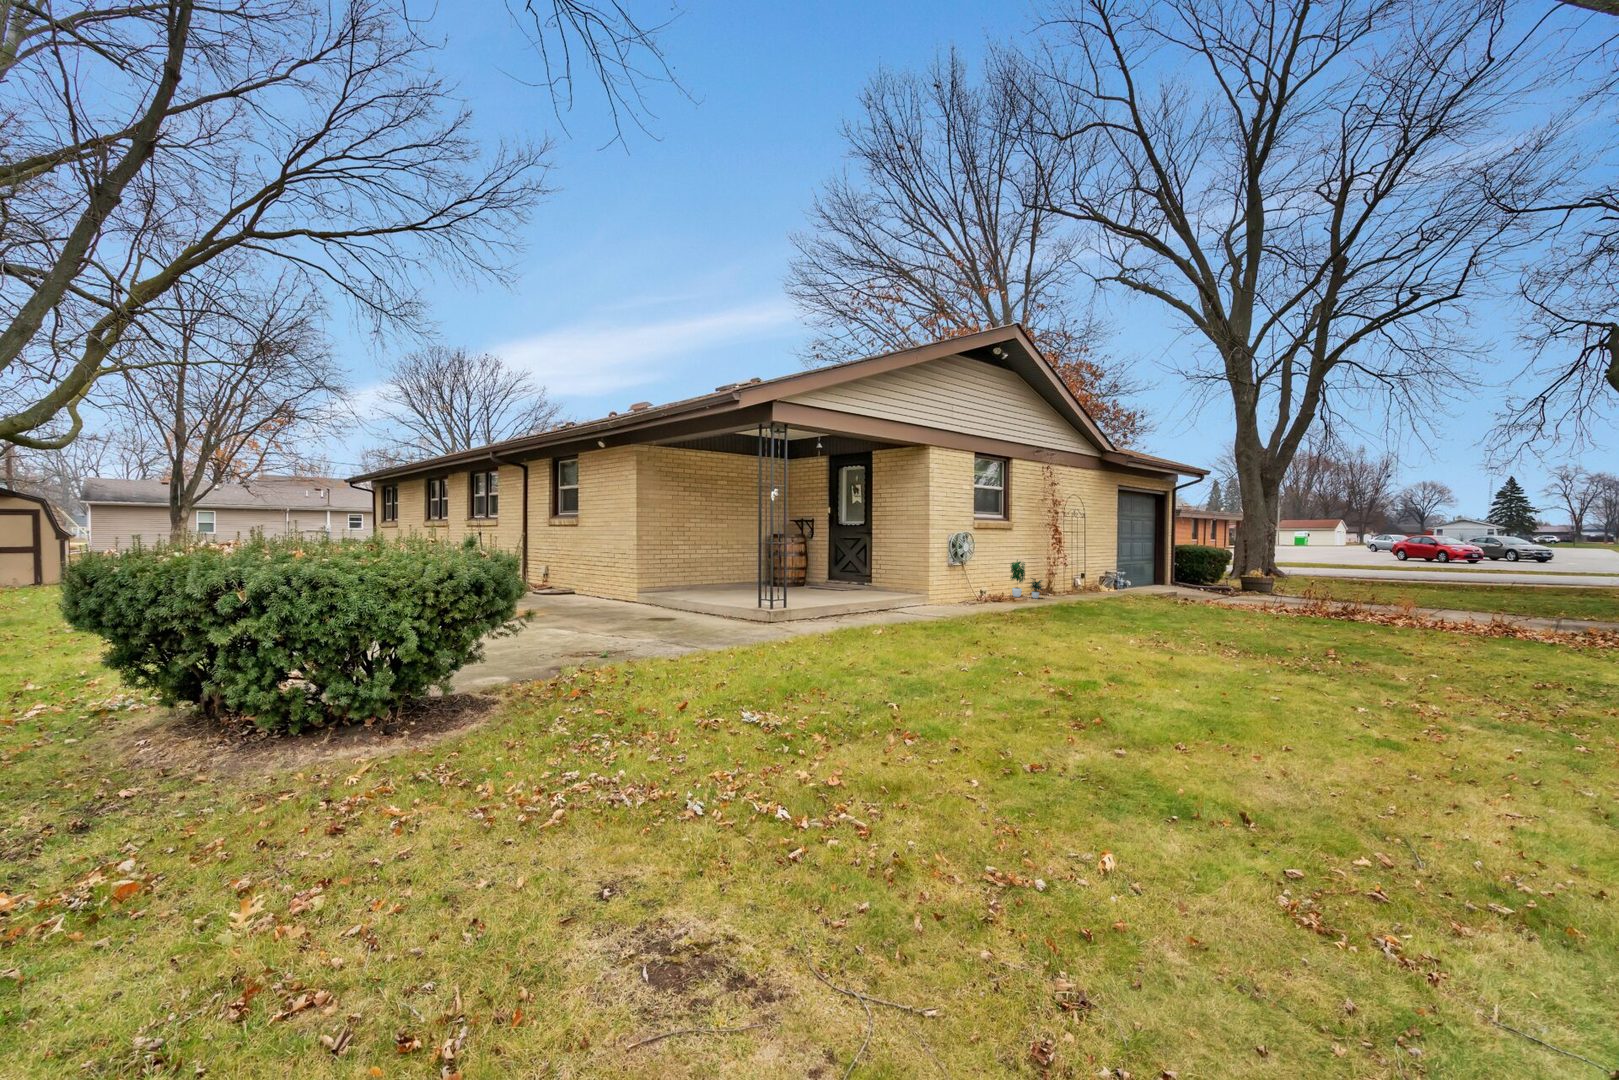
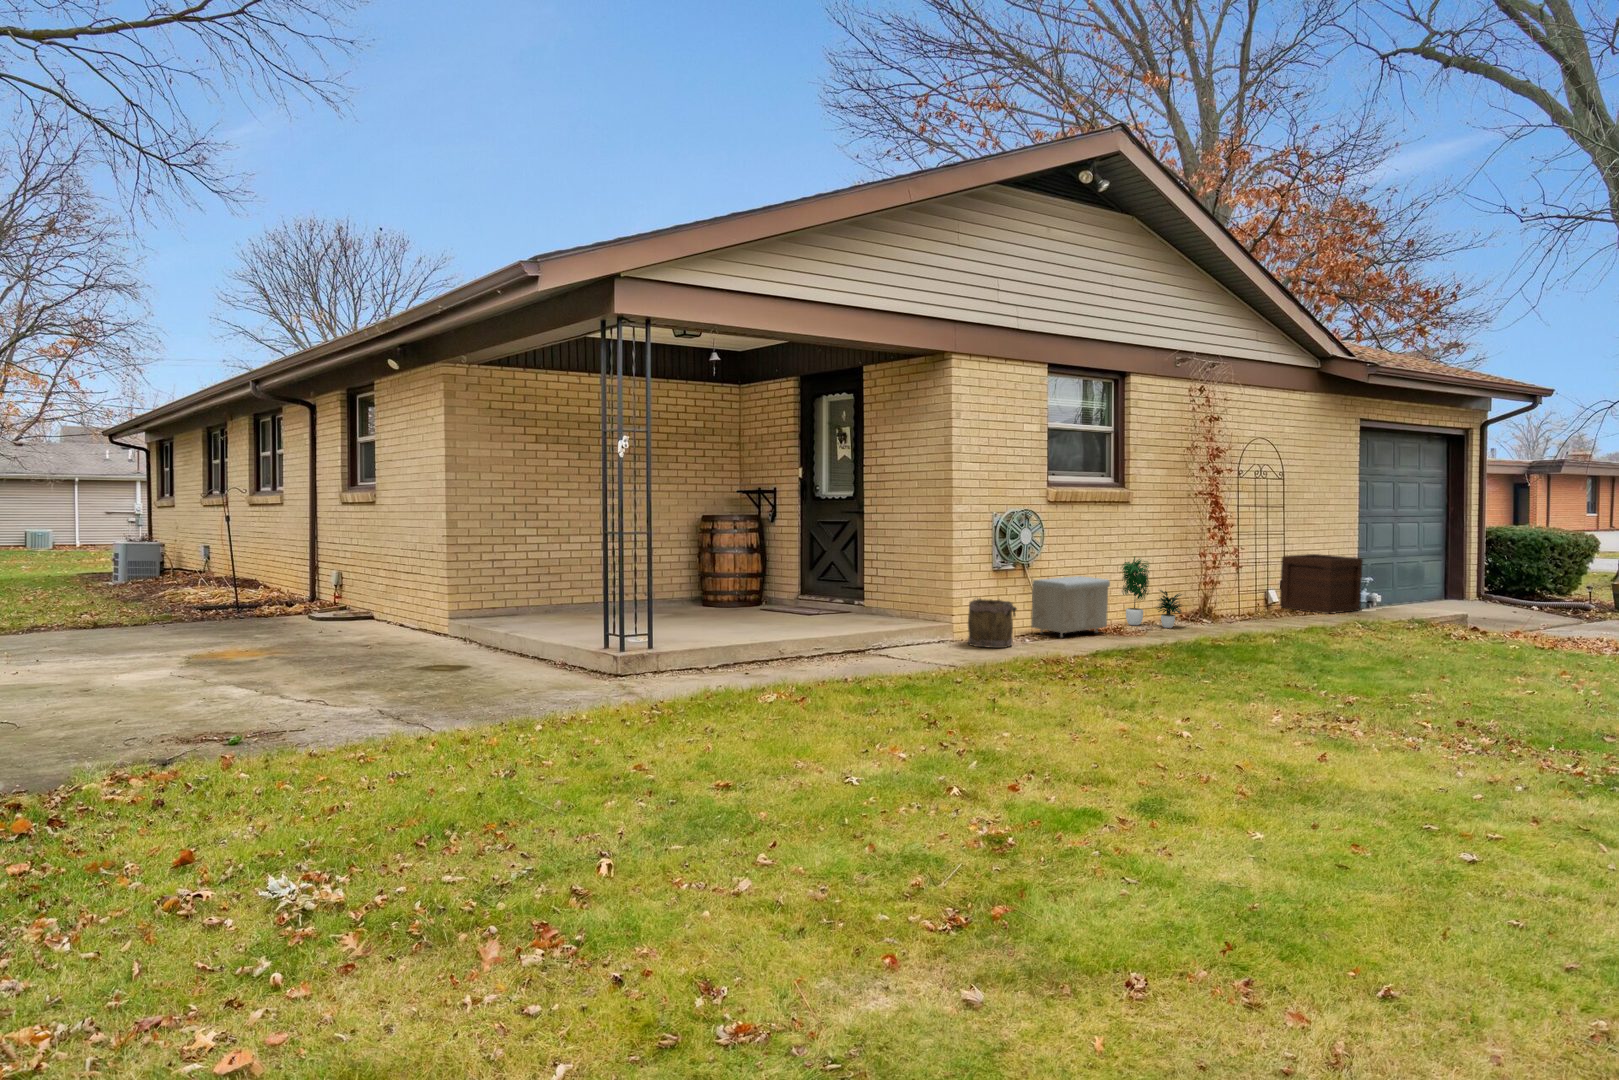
wooden crate: none [1082,559,1126,591] -> present [1280,554,1363,614]
storage bench: none [968,570,1009,604] -> present [1031,576,1110,638]
bucket: none [940,581,968,609] -> present [968,599,1017,648]

